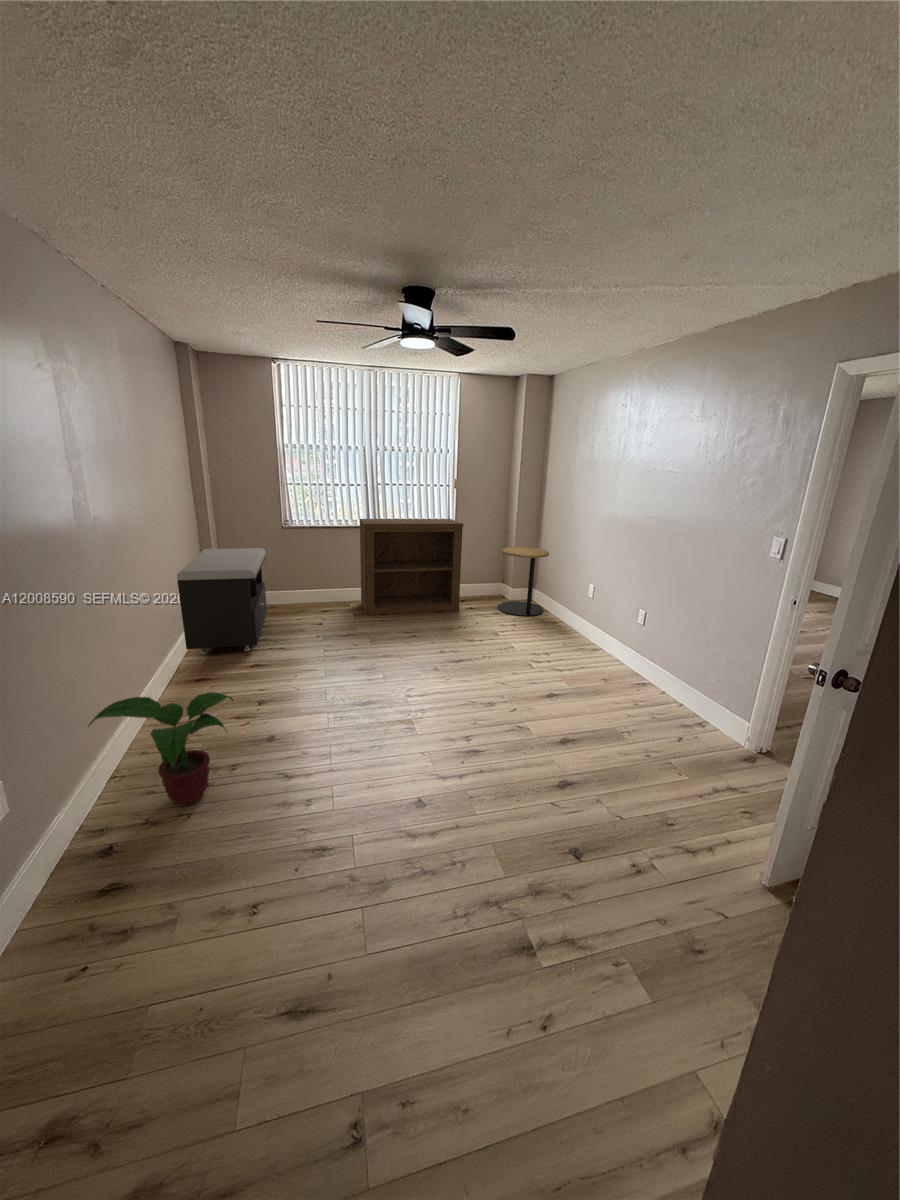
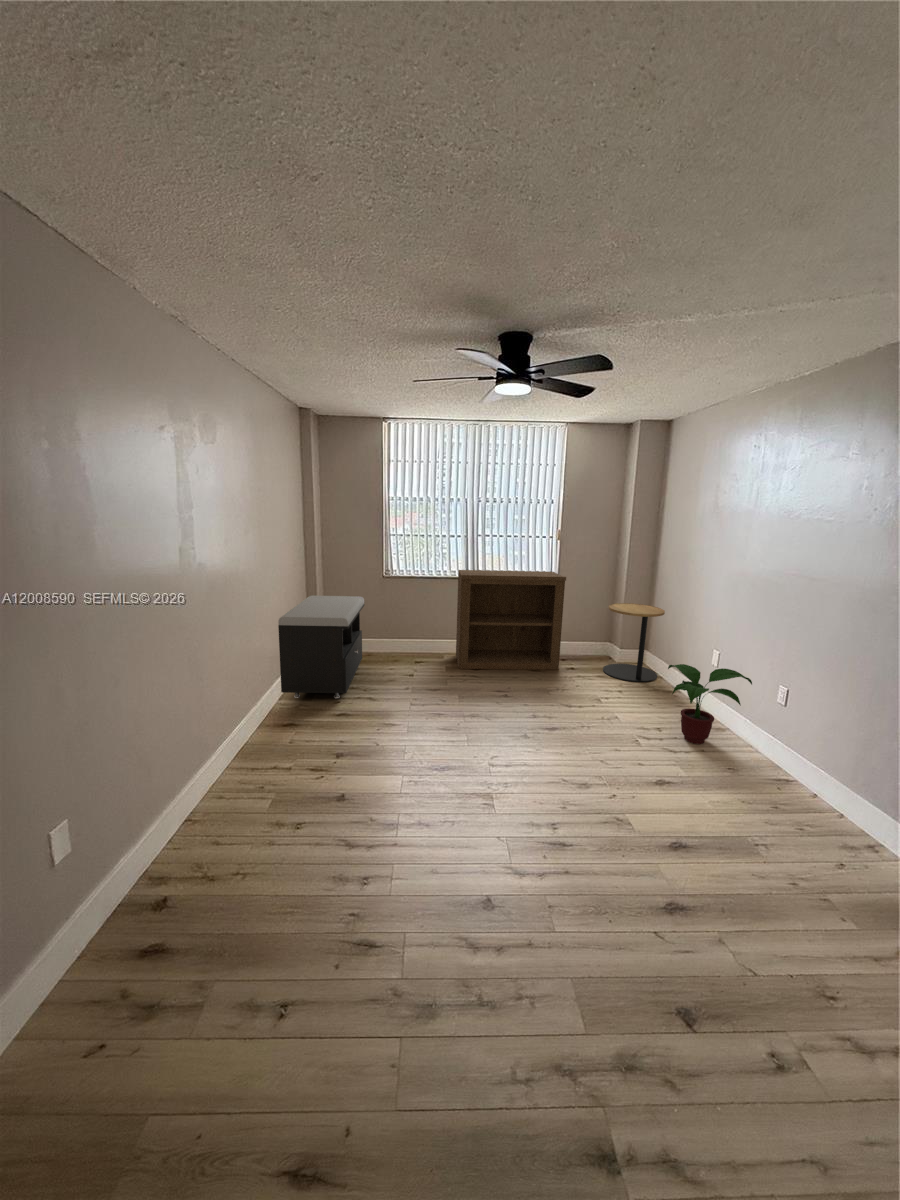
potted plant: present [89,692,233,807] -> present [668,664,752,744]

